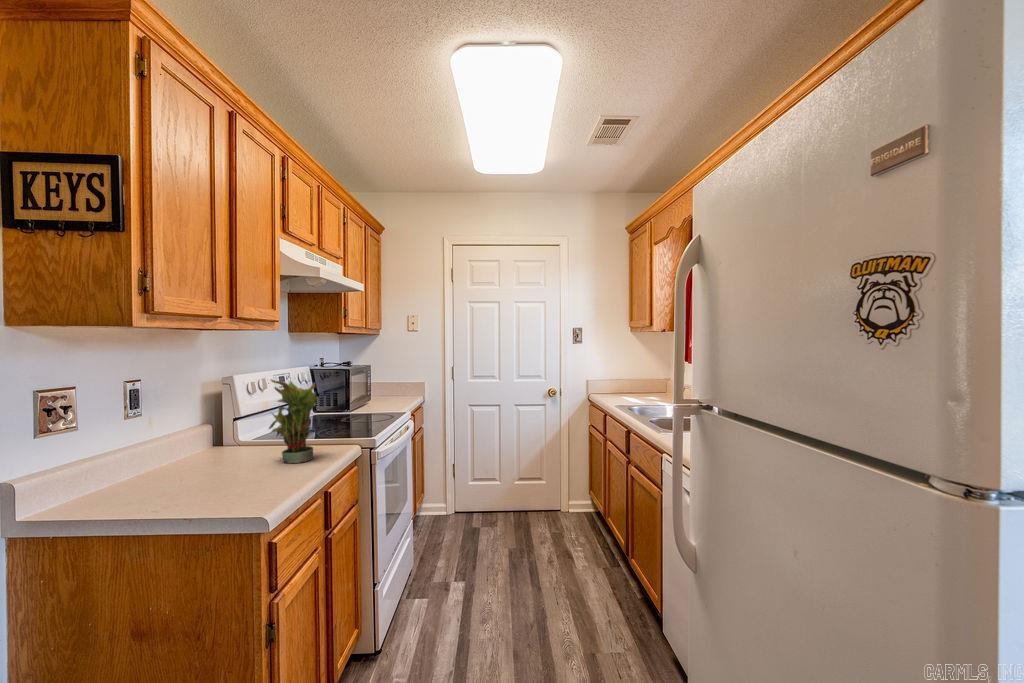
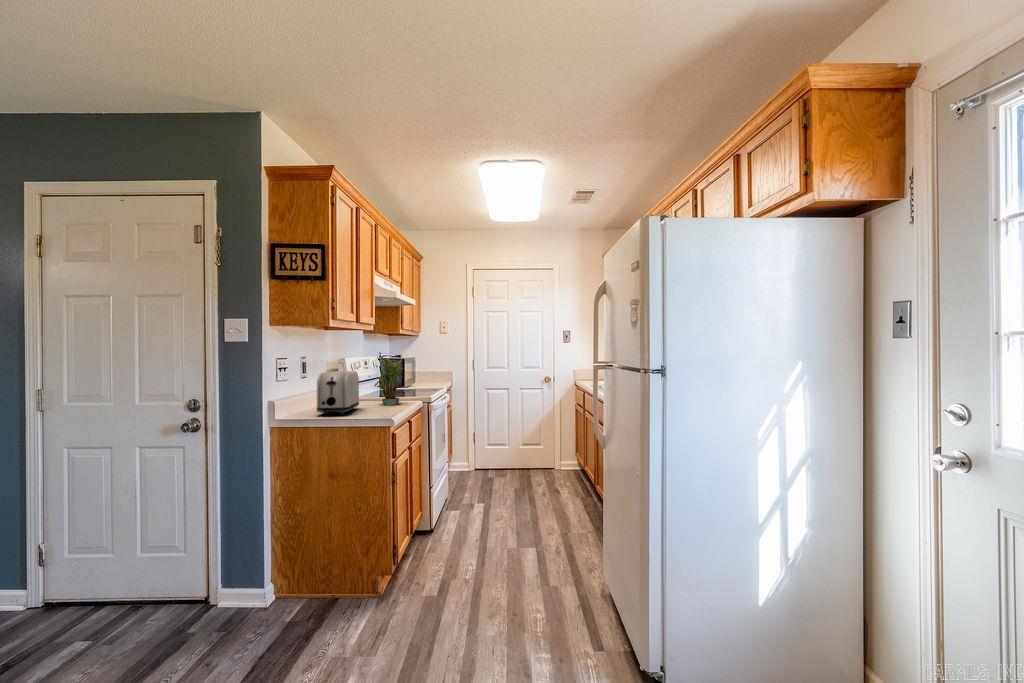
toaster: none [107,409,227,508] -> present [317,371,359,415]

